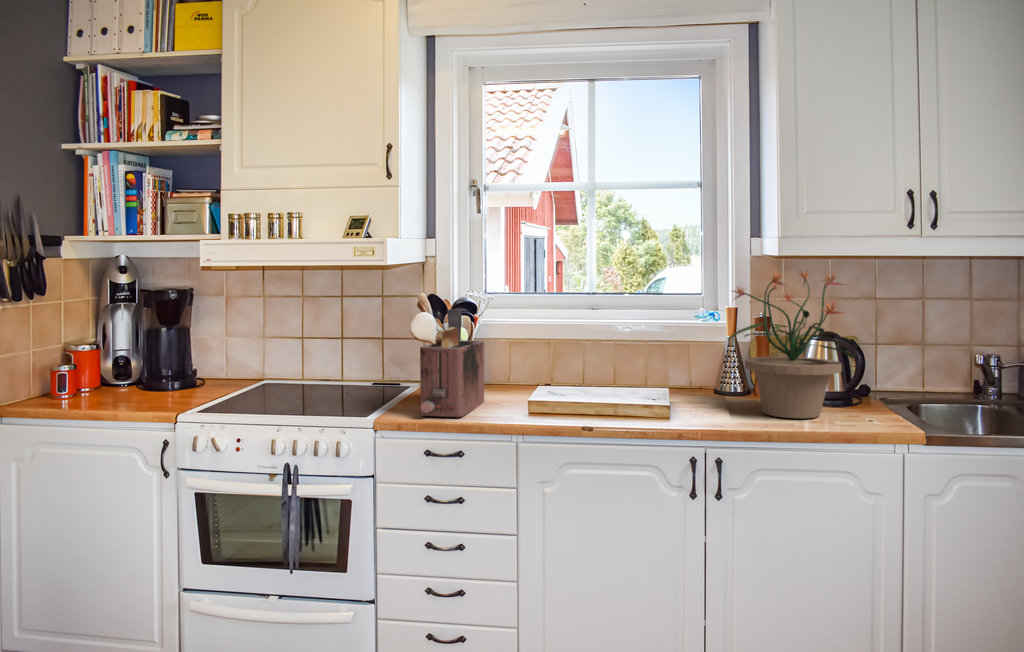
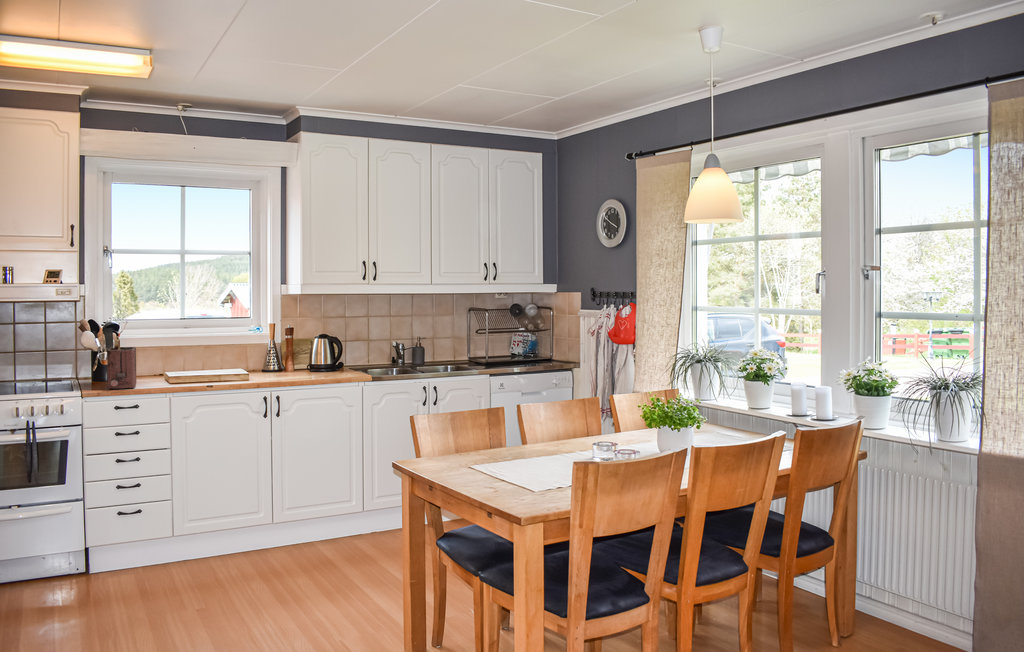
potted plant: present [728,271,853,418] -> none [276,304,335,376]

